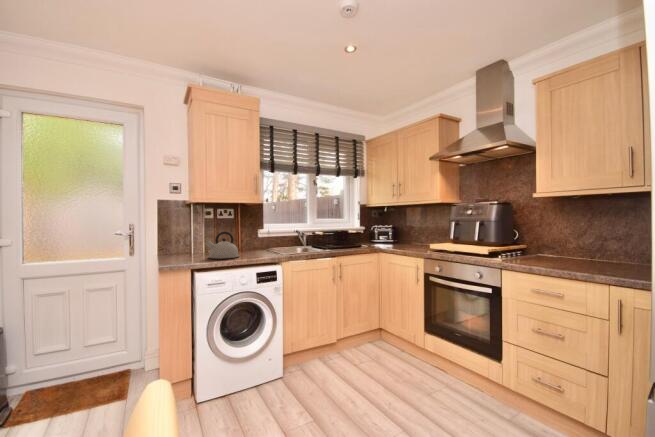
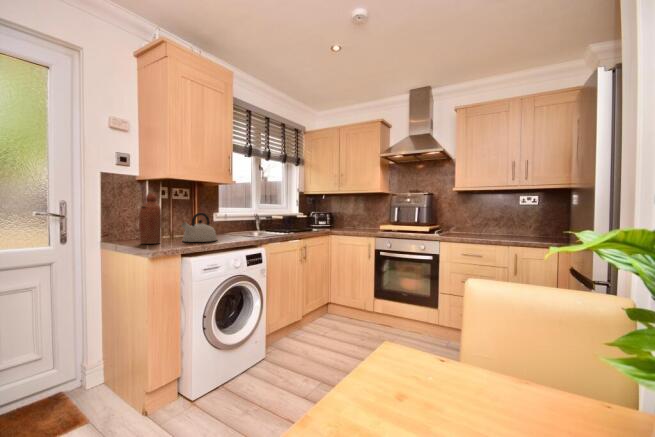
bottle: none [174,216,191,259] -> present [139,193,162,244]

